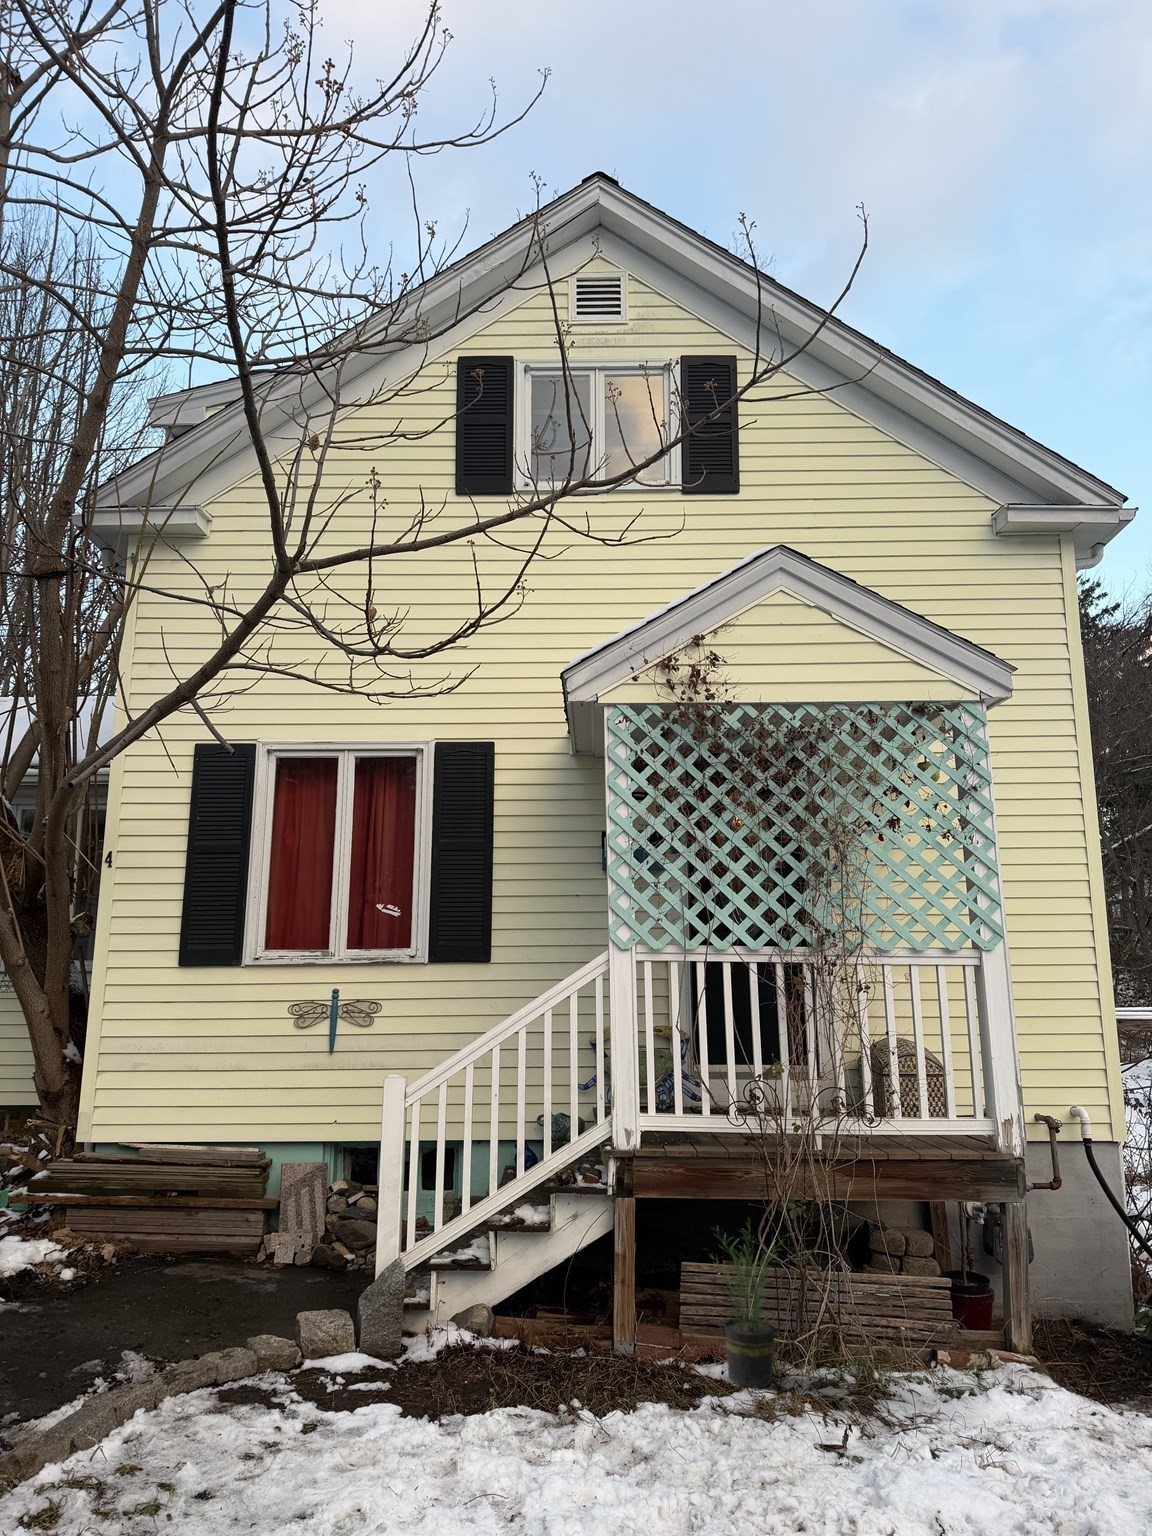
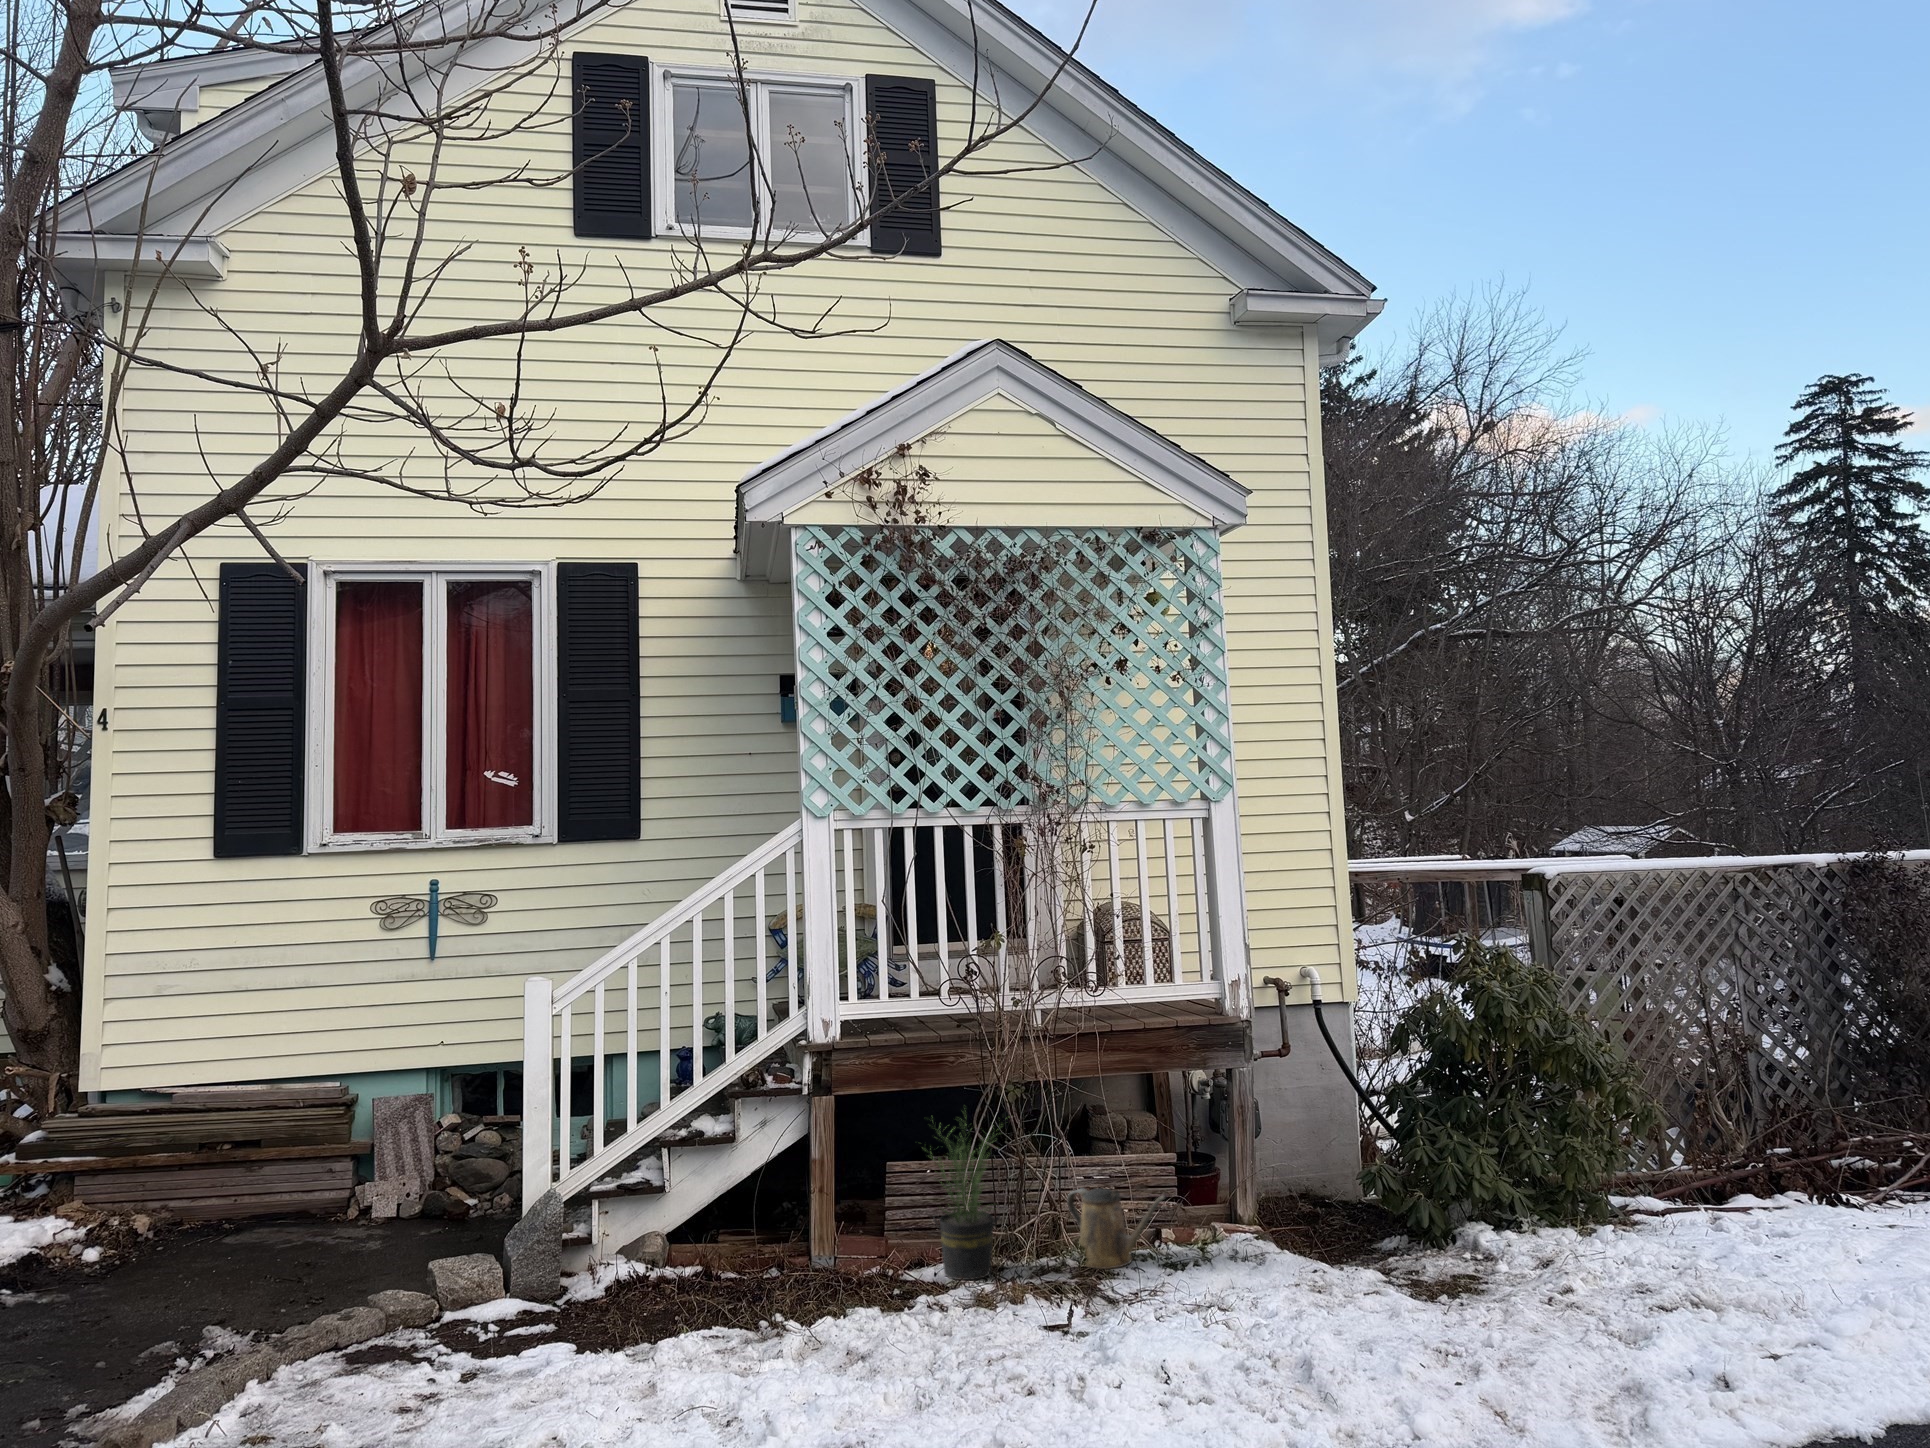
watering can: none [845,1308,943,1393] -> present [1067,1188,1166,1269]

